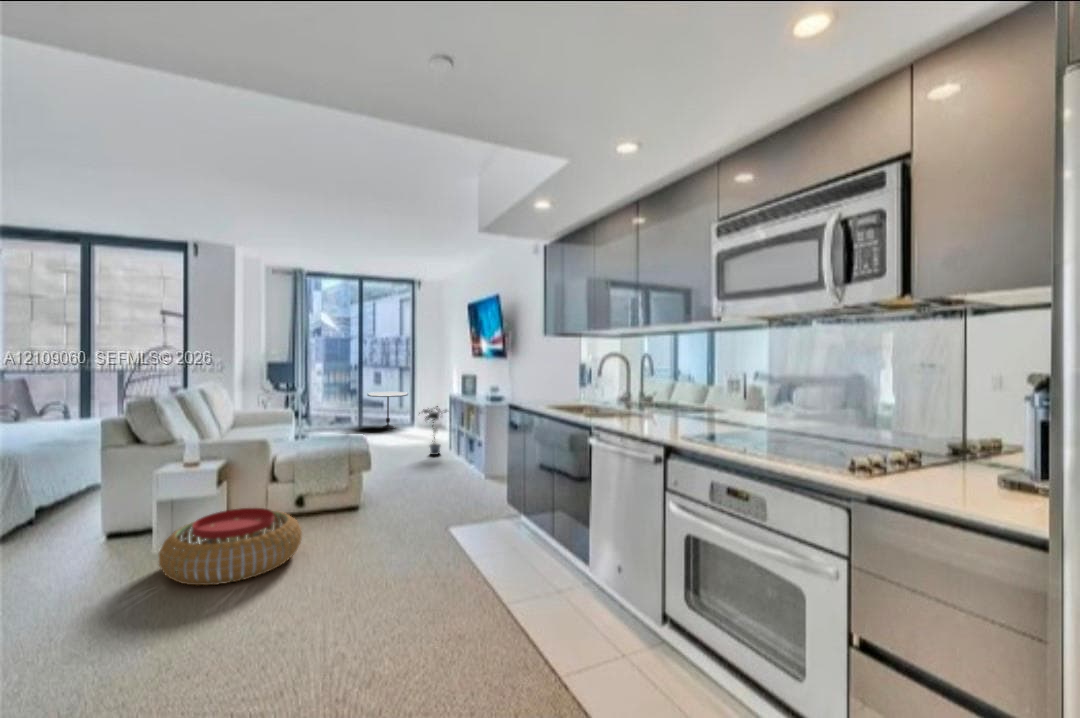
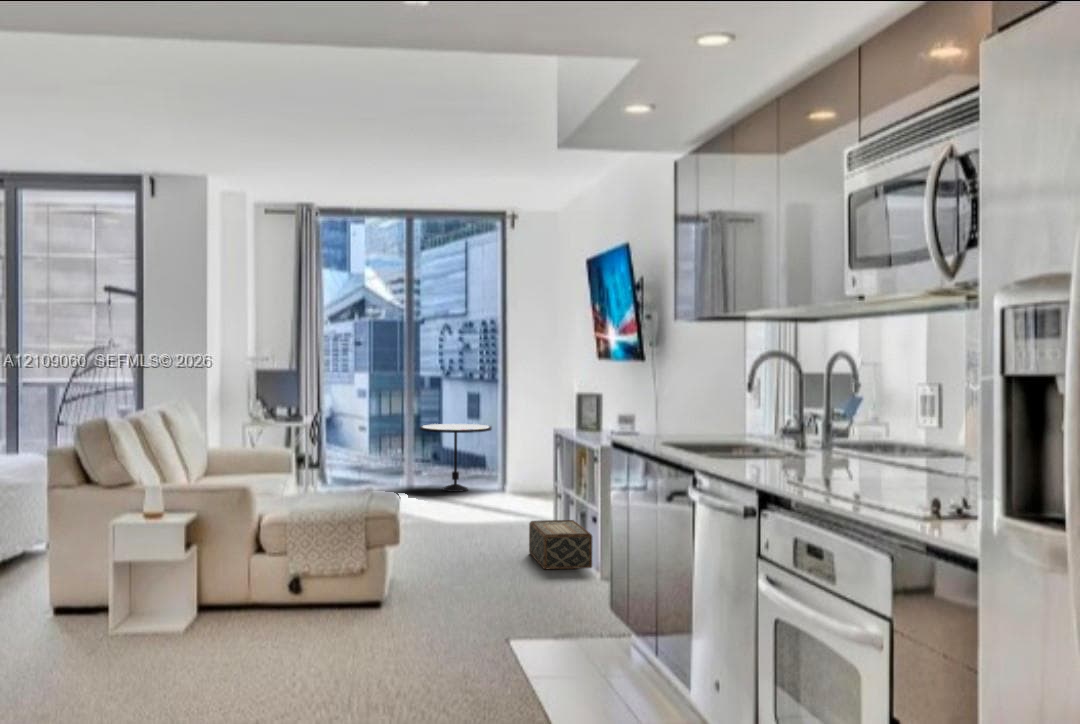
potted plant: present [419,406,447,455] -> none [495,446,553,535]
woven basket: none [441,446,481,477] -> present [529,520,592,569]
pouf: present [159,508,302,586] -> none [119,580,296,672]

